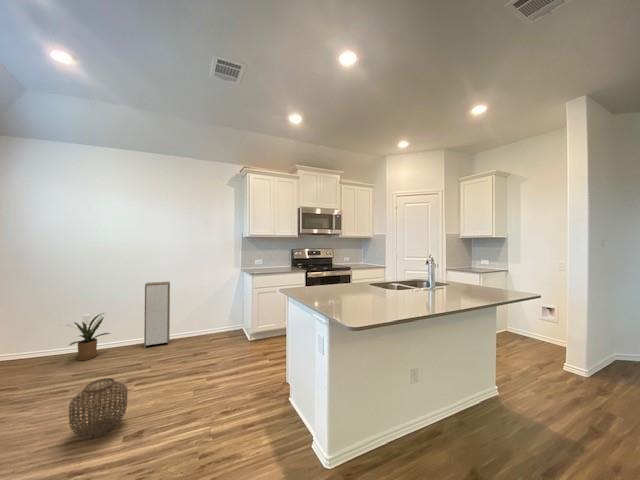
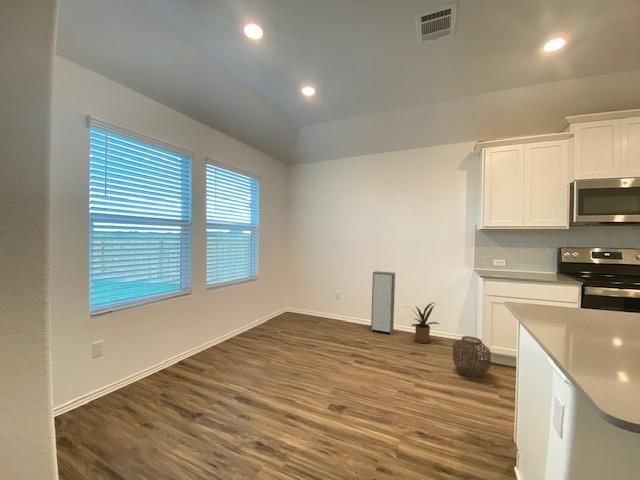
house plant: present [70,313,110,360] -> present [412,303,439,343]
woven basket: present [69,378,127,439] -> present [453,336,491,378]

